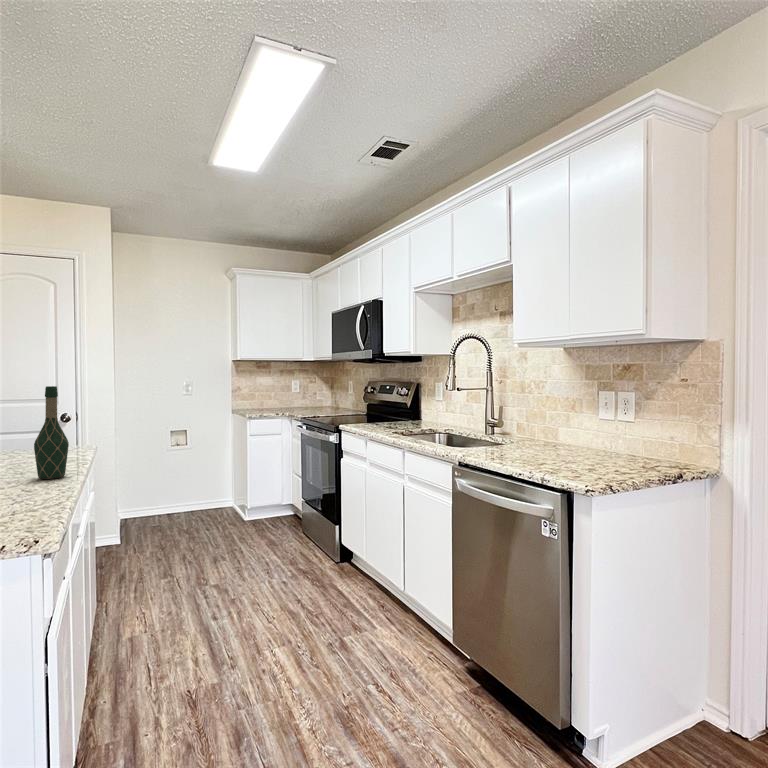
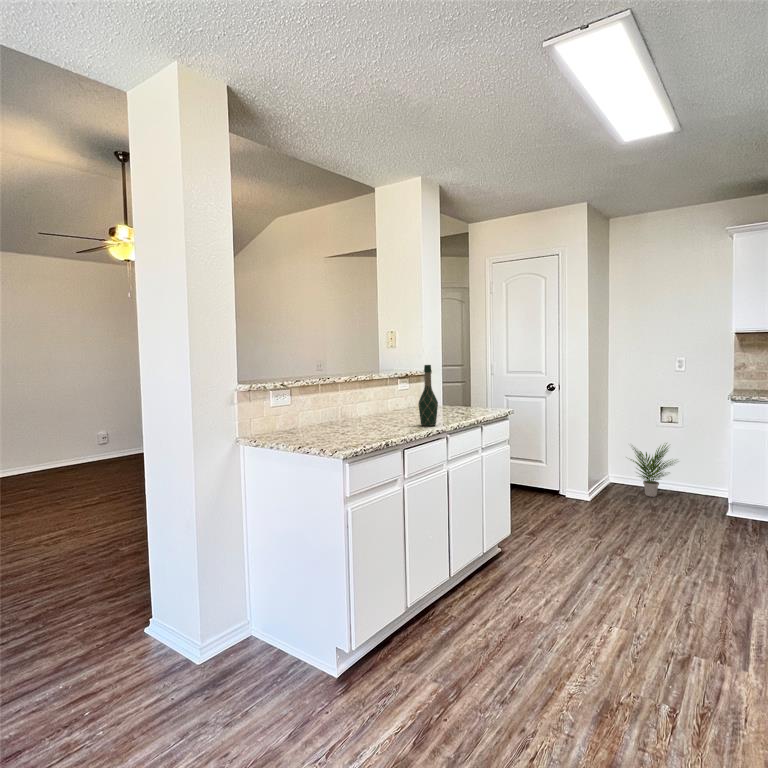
potted plant: none [143,466,198,523] -> present [631,443,675,497]

